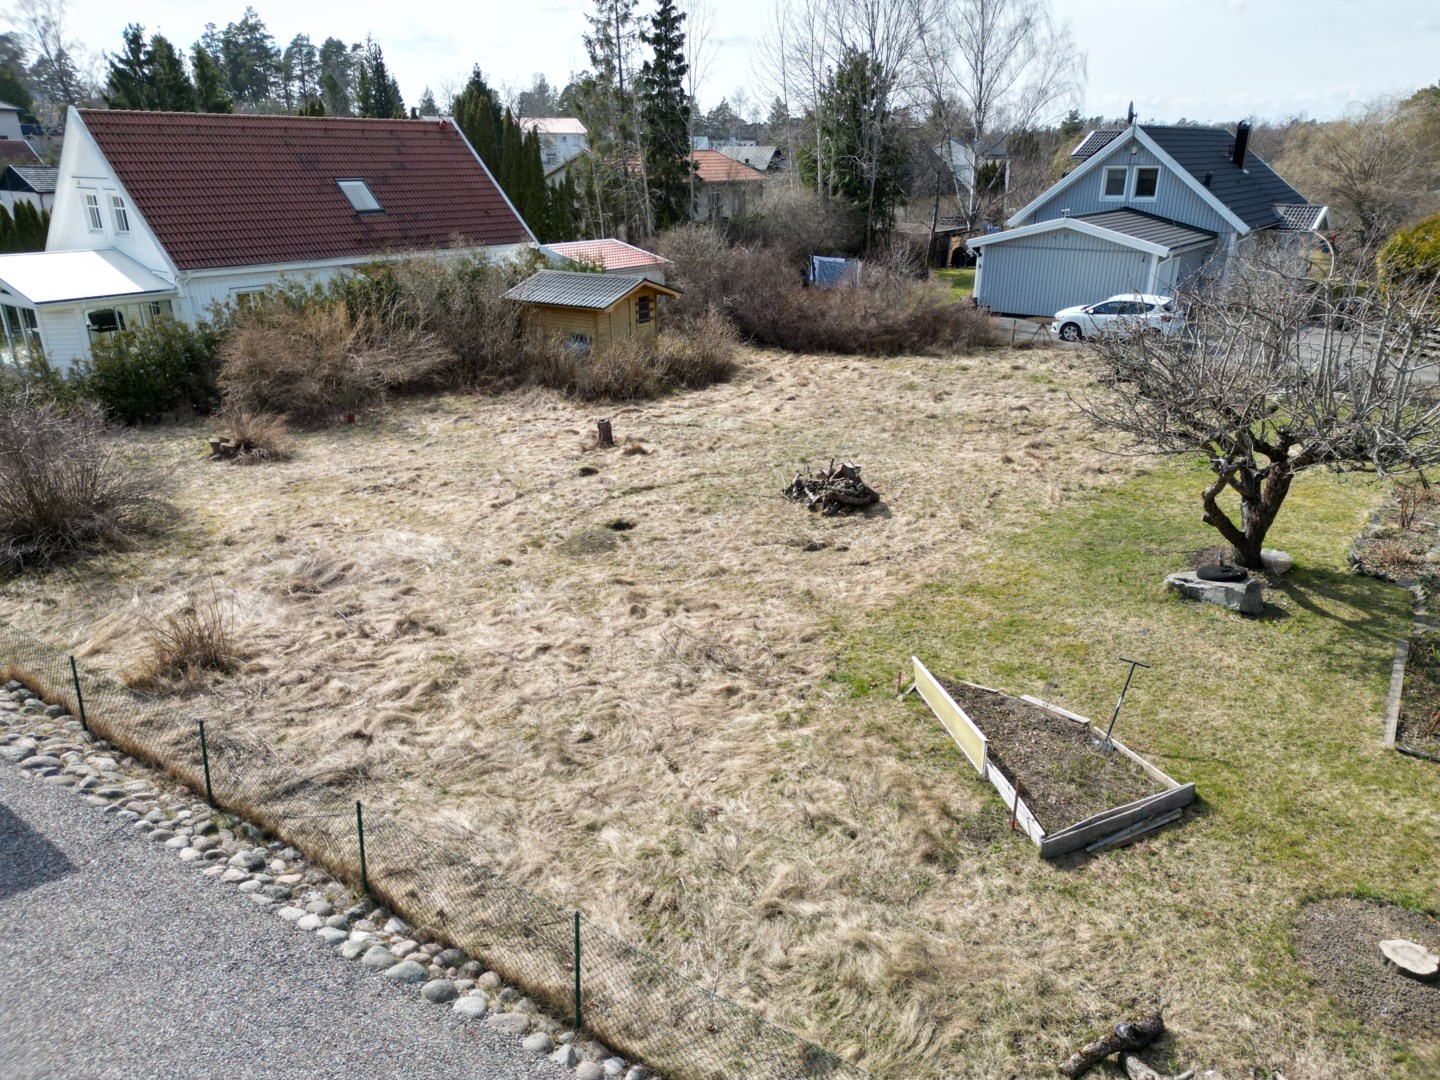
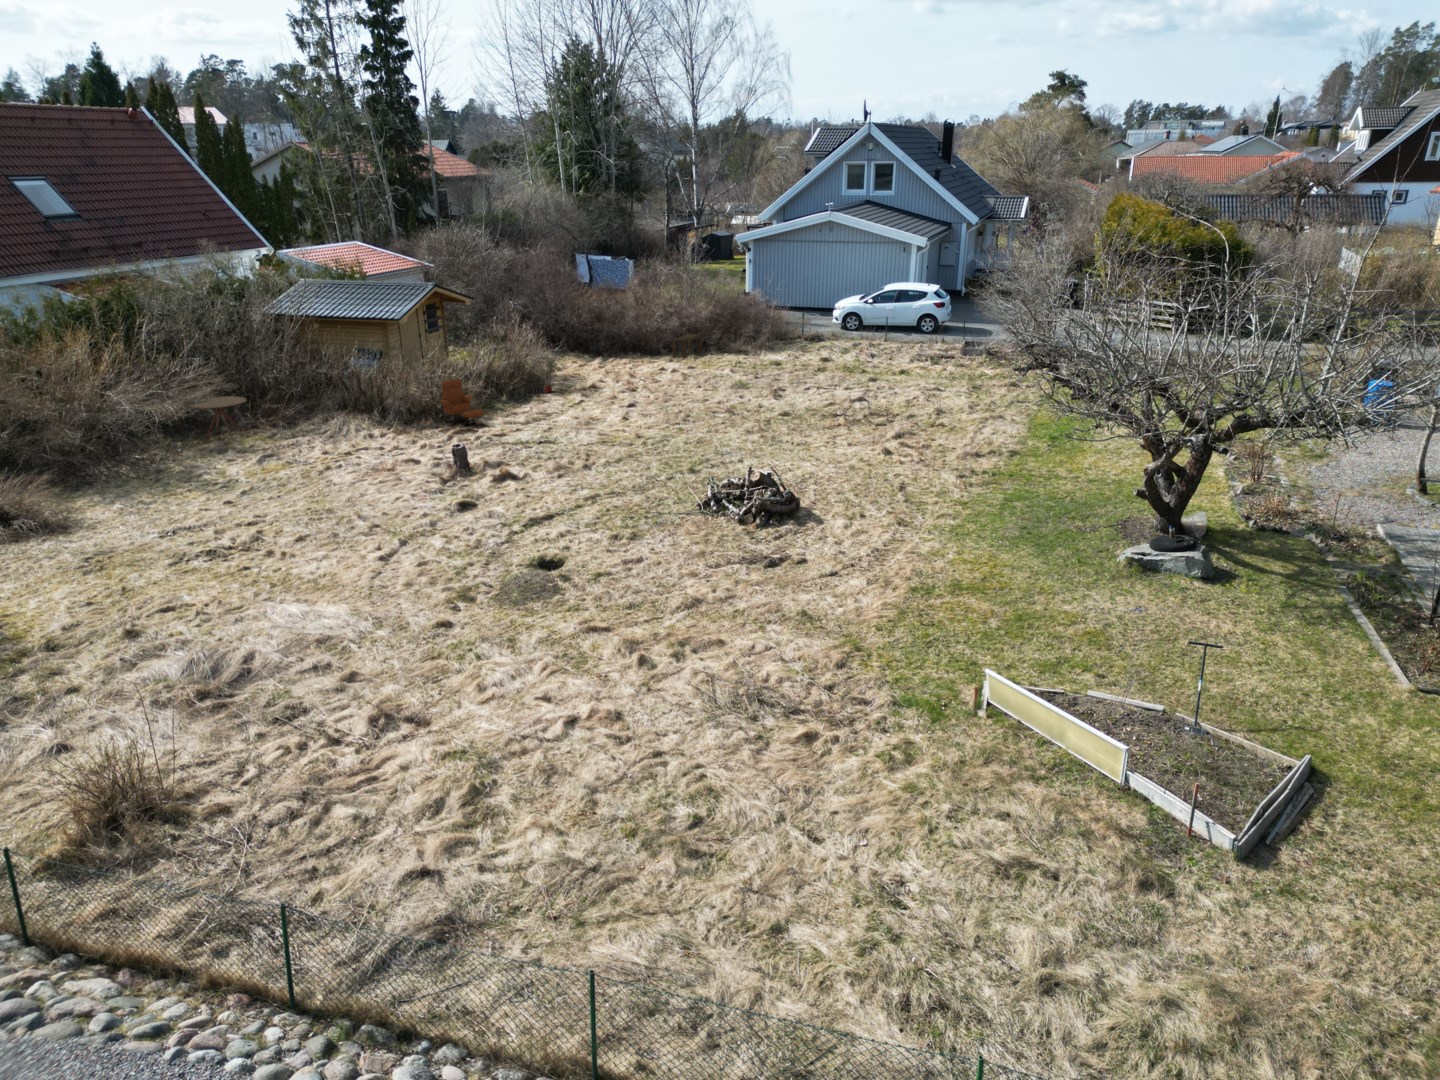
round table: present [1026,317,1061,339] -> present [190,396,246,439]
lounge chair: none [616,364,653,408] -> present [440,379,484,427]
potted tree: present [334,382,360,422] -> present [536,356,557,393]

